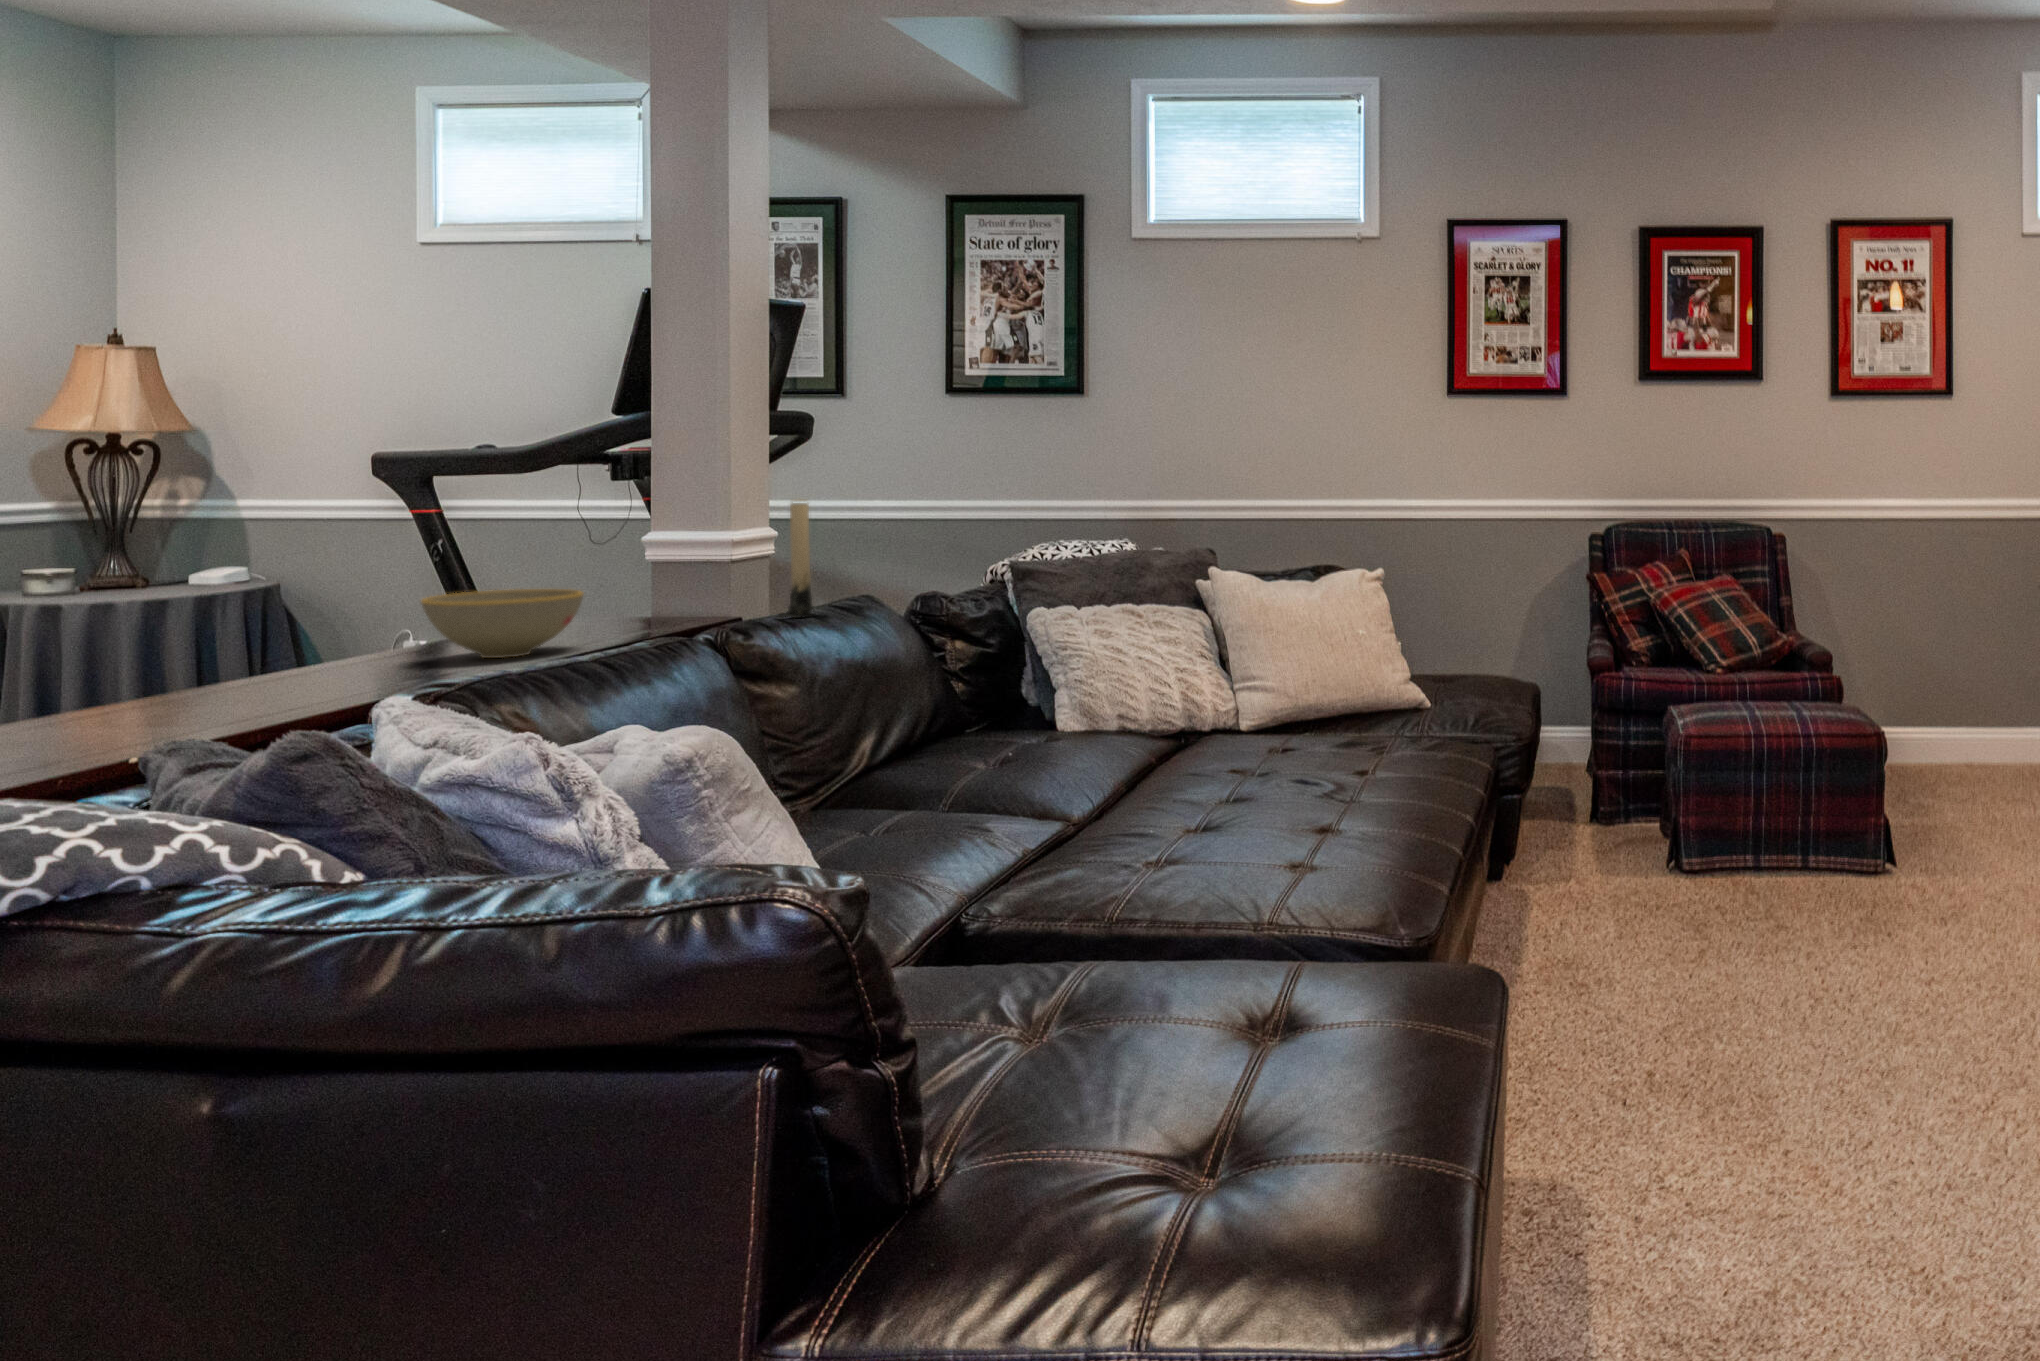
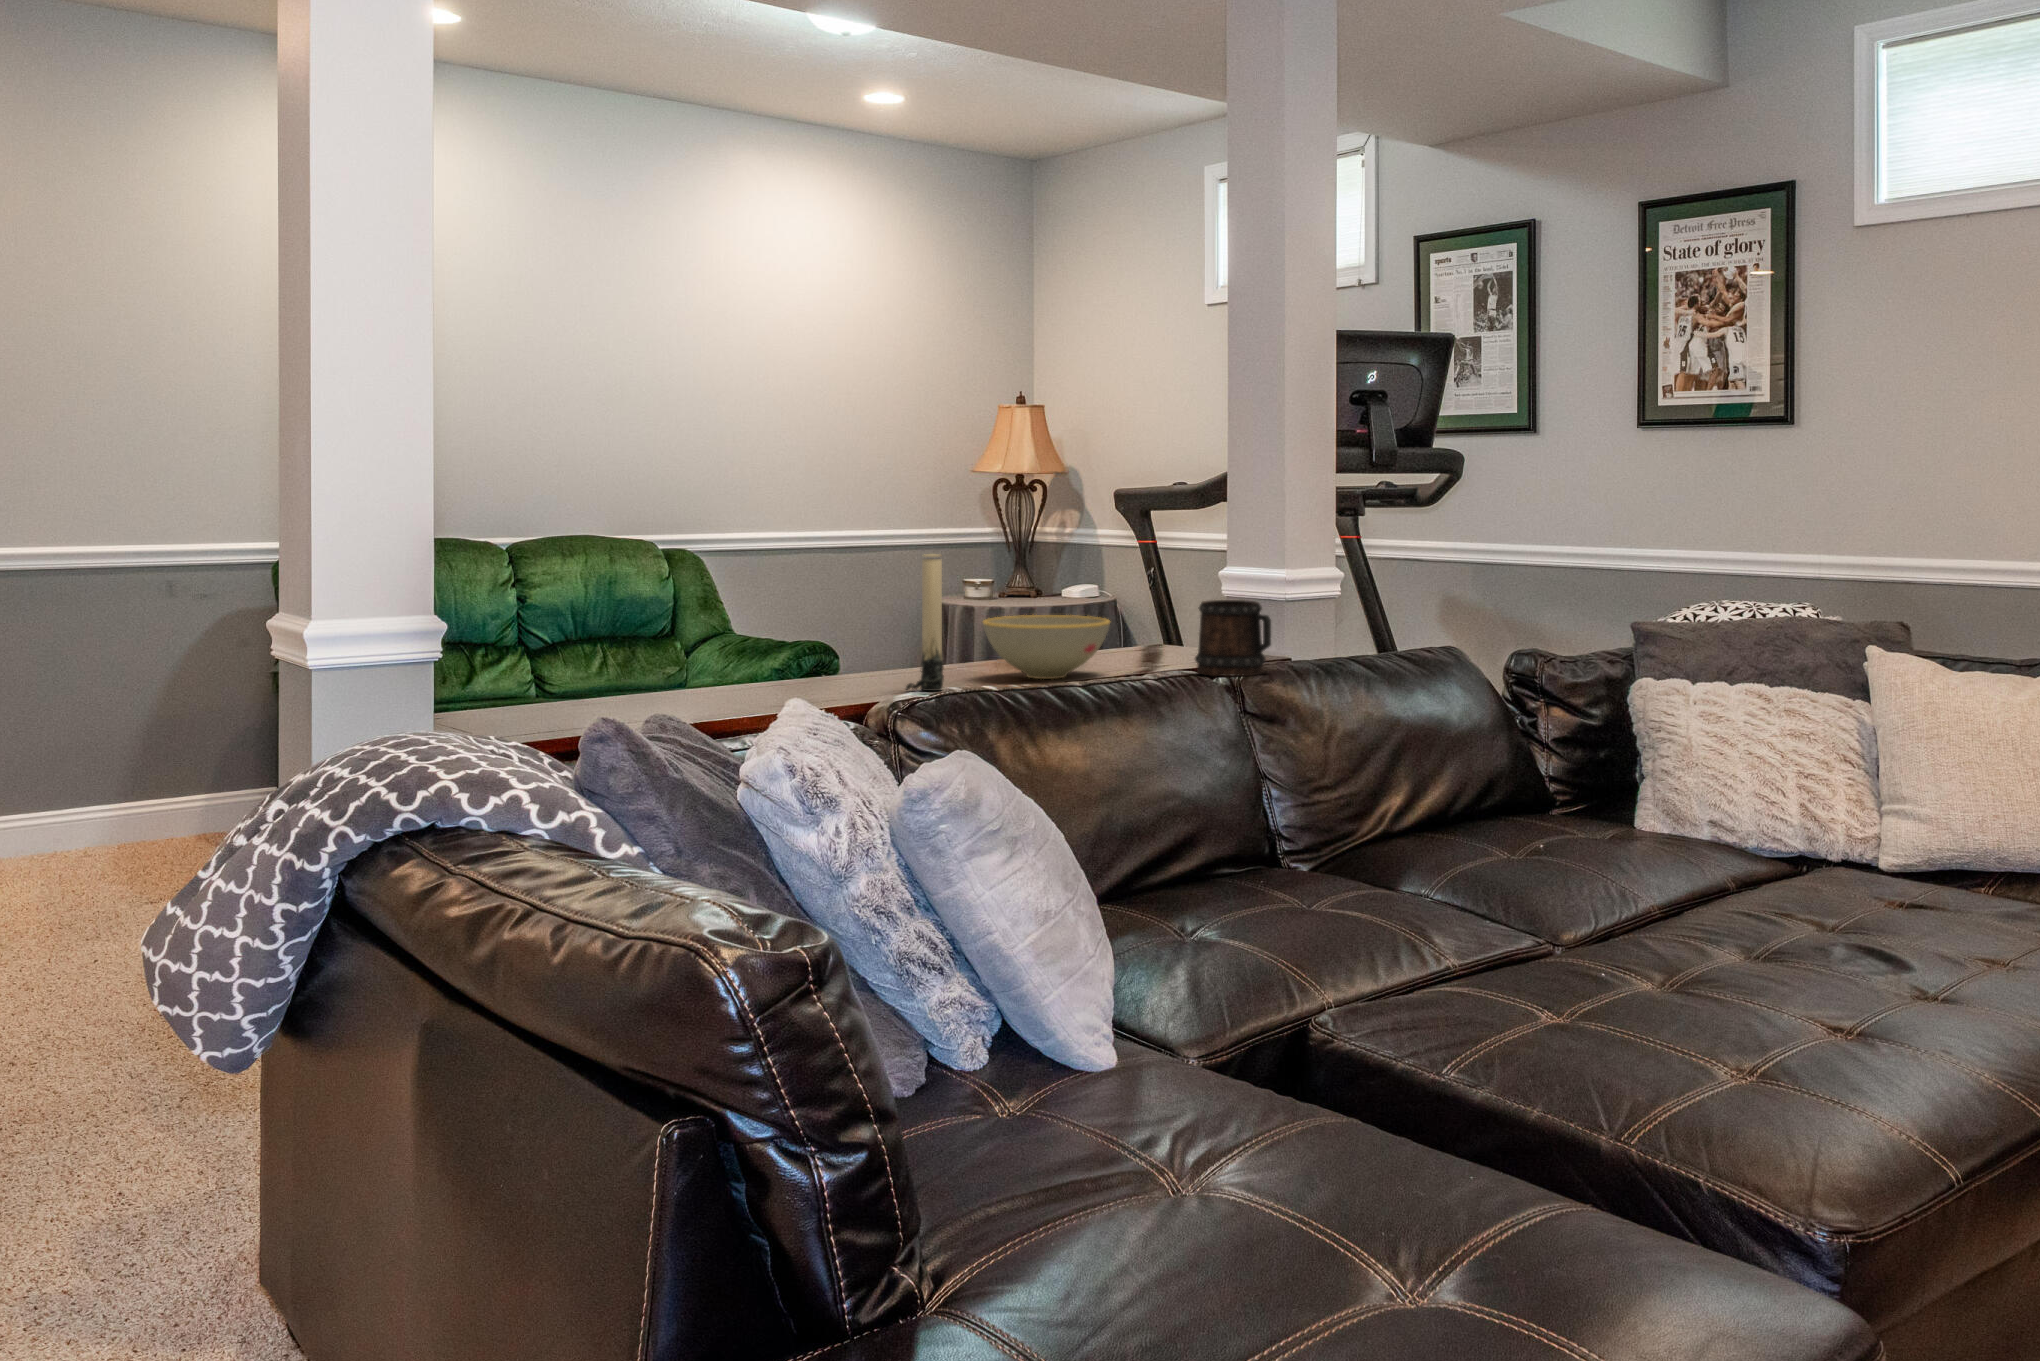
candle: present [777,500,814,618] -> present [906,554,944,691]
beer mug: none [680,561,766,636] -> present [1195,600,1271,676]

